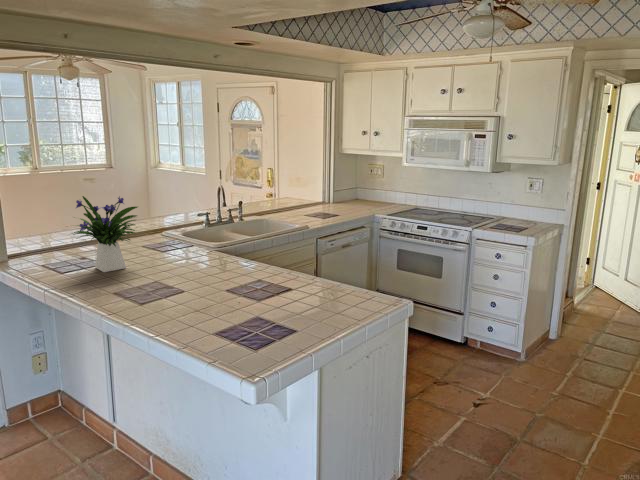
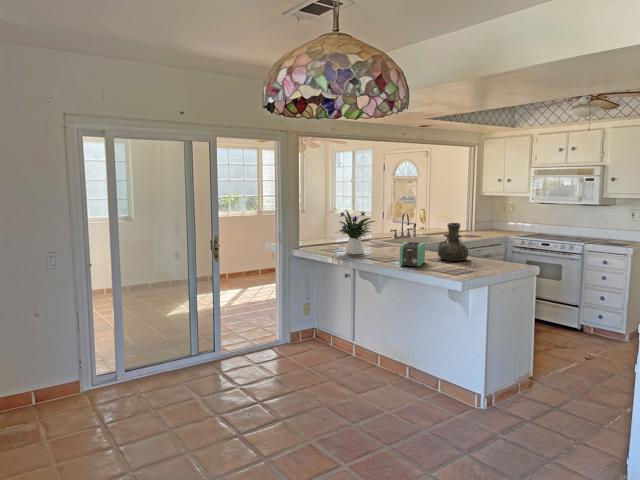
vase: none [240,220,290,286] -> present [438,223,468,261]
toaster: none [157,259,213,310] -> present [400,242,425,267]

